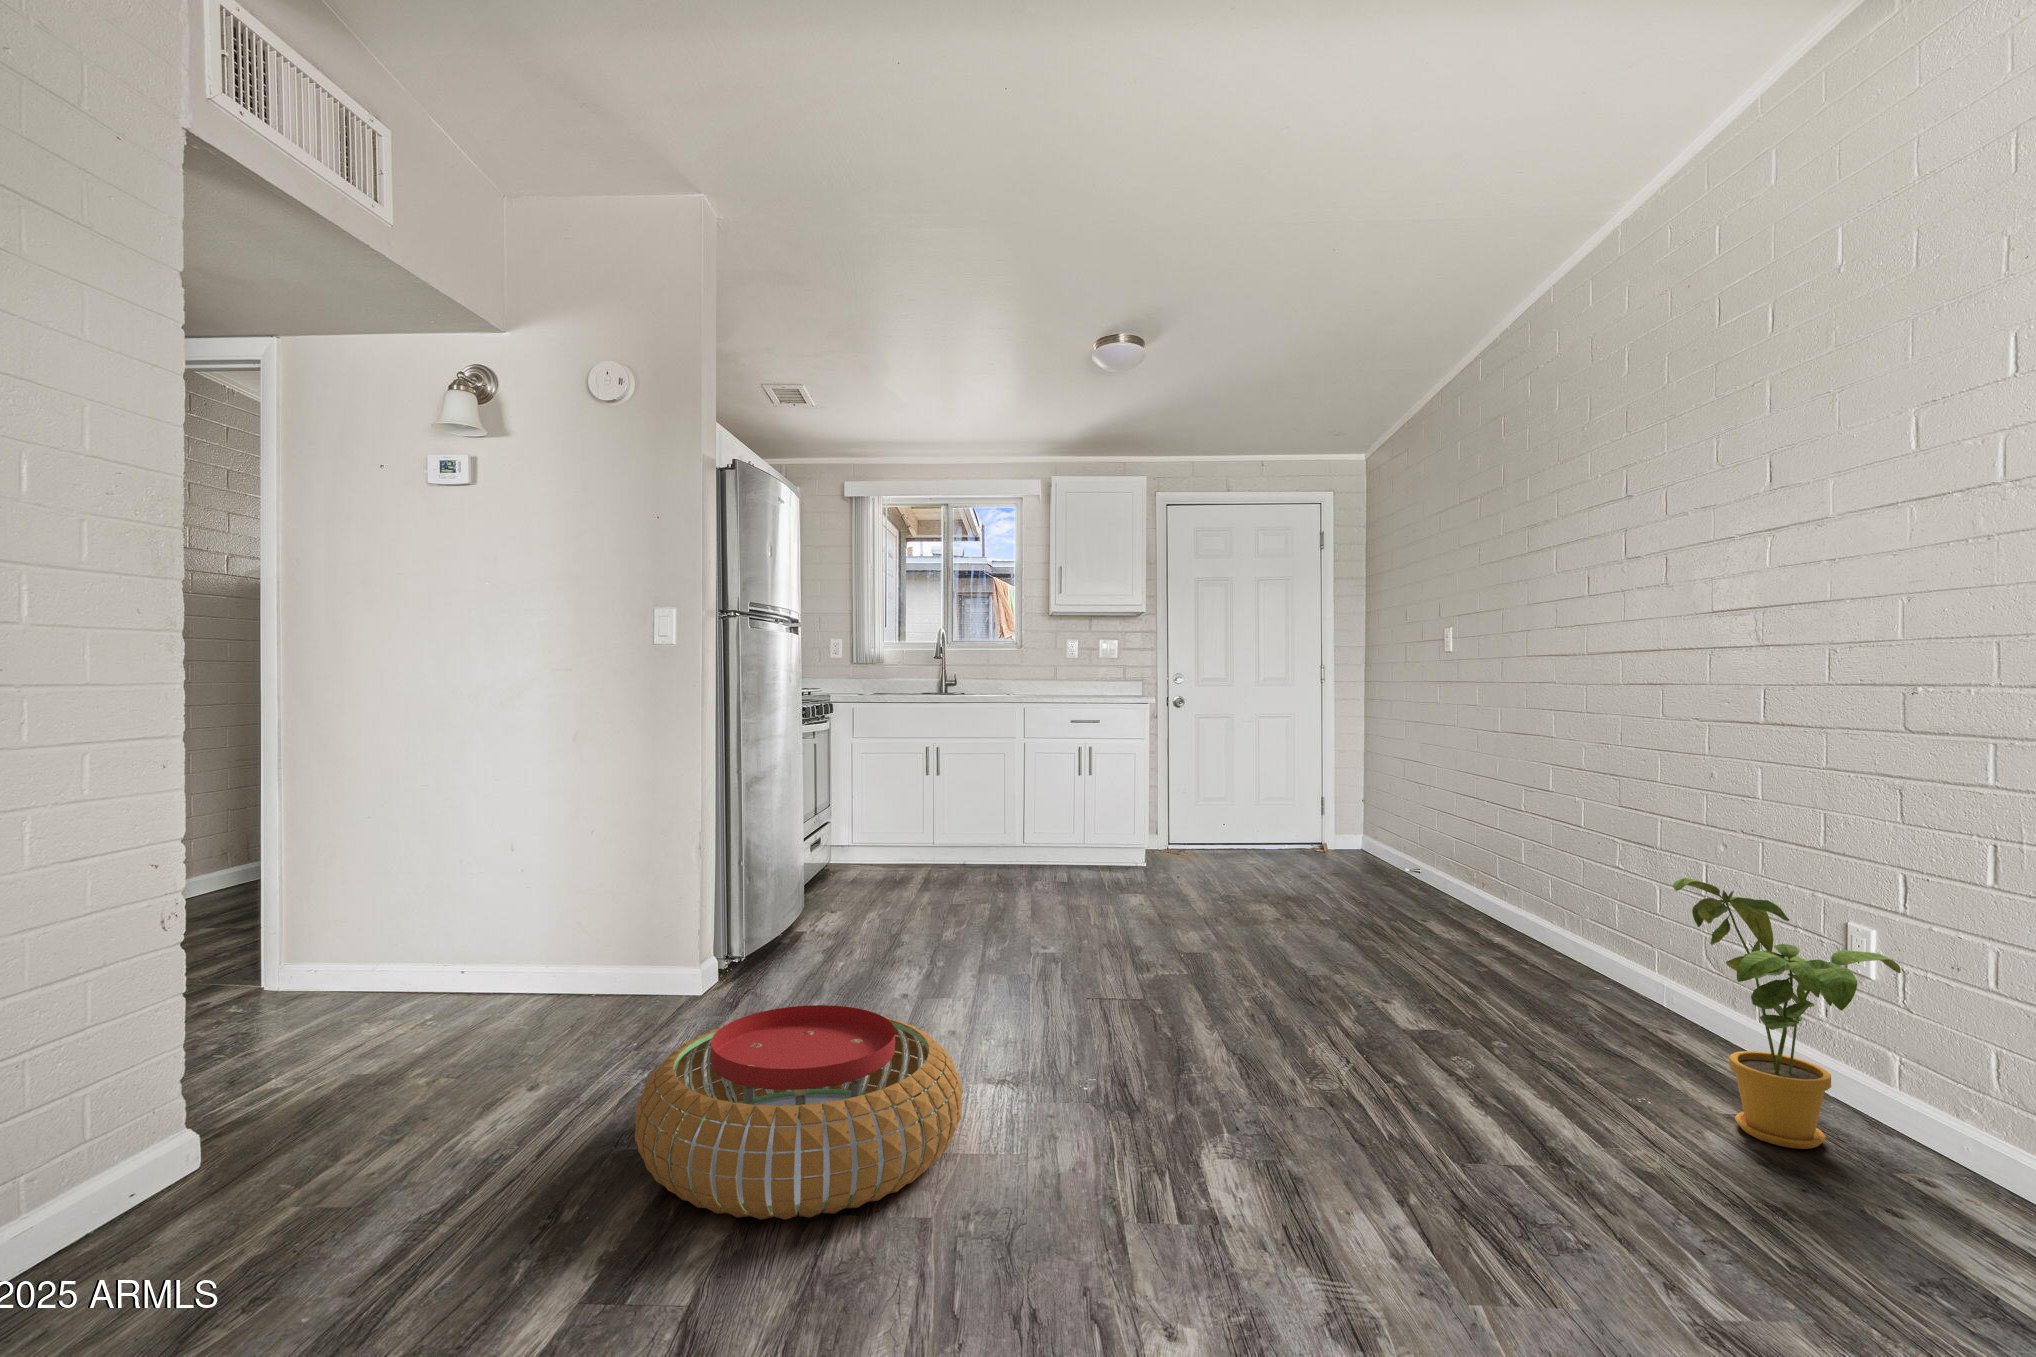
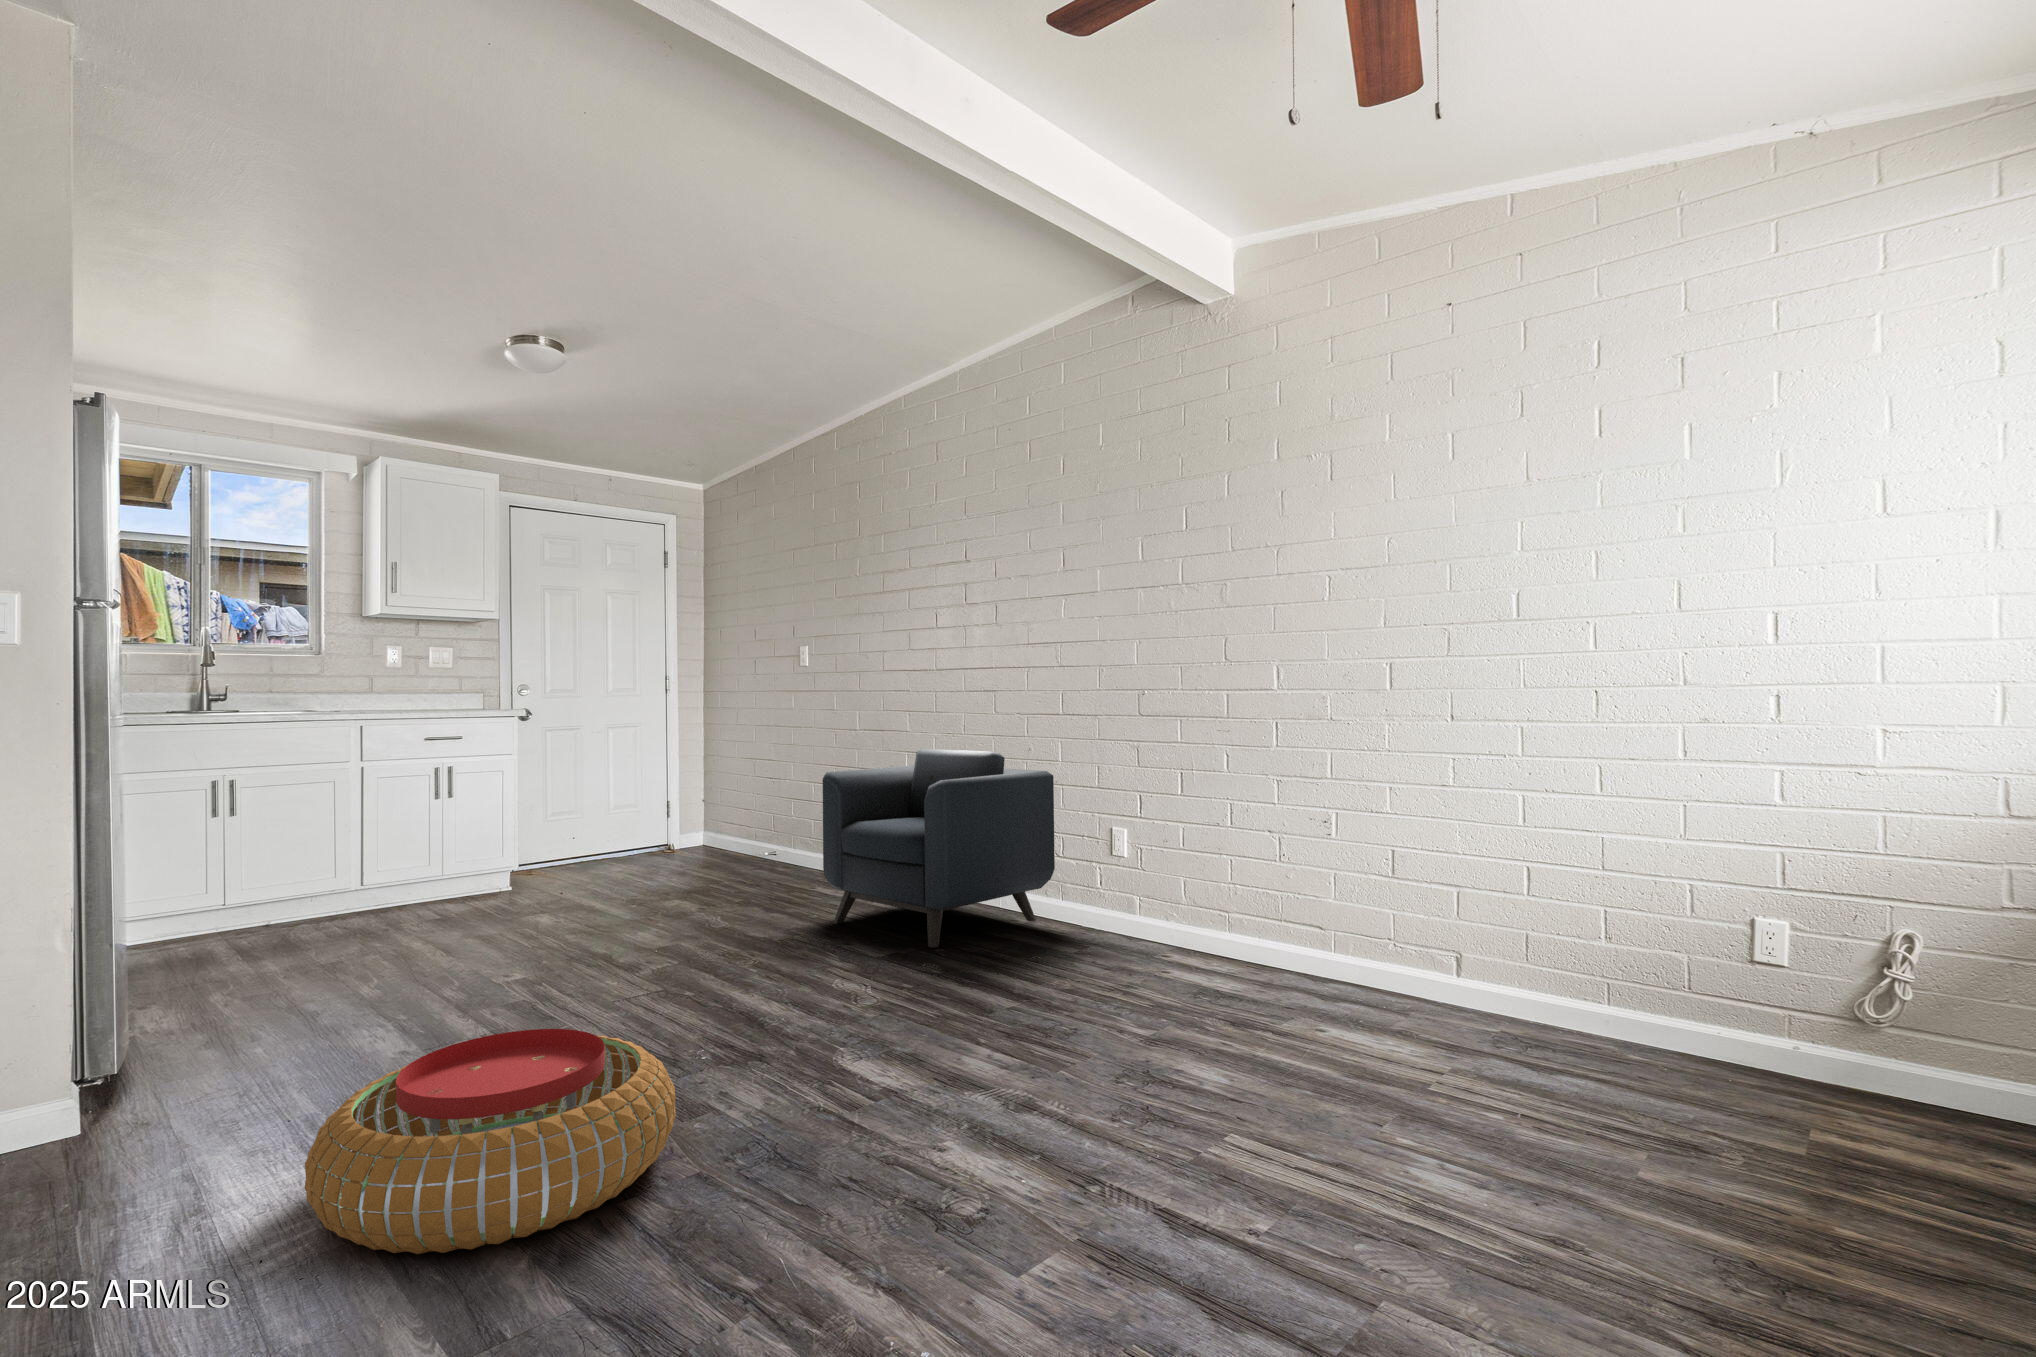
armchair: none [1393,762,1743,1043] -> present [823,749,1055,948]
house plant: present [1673,878,1901,1149] -> none [1049,812,1144,960]

